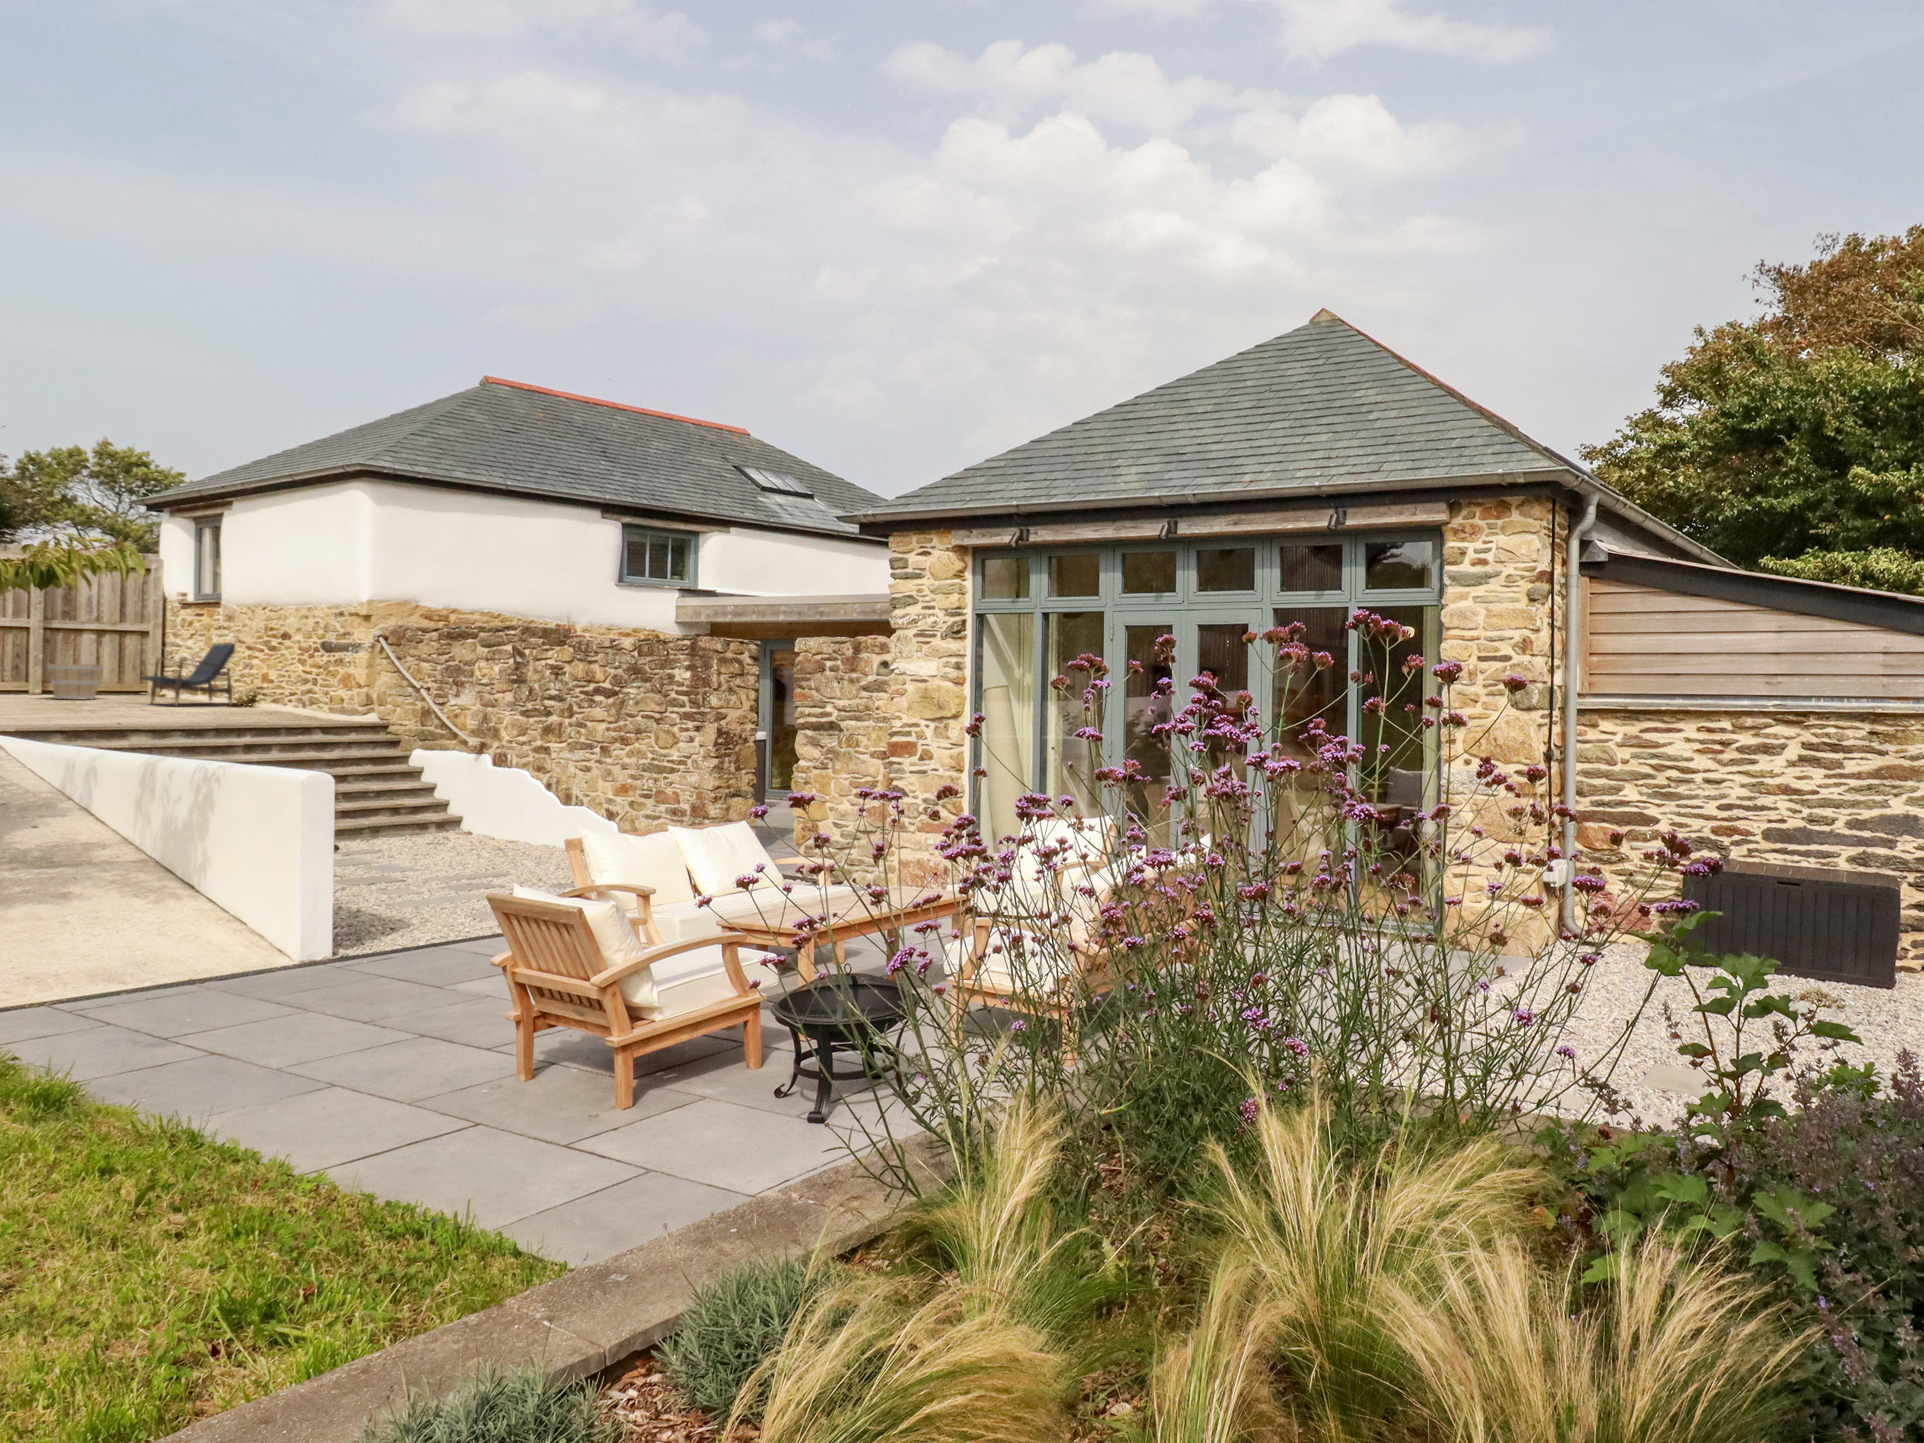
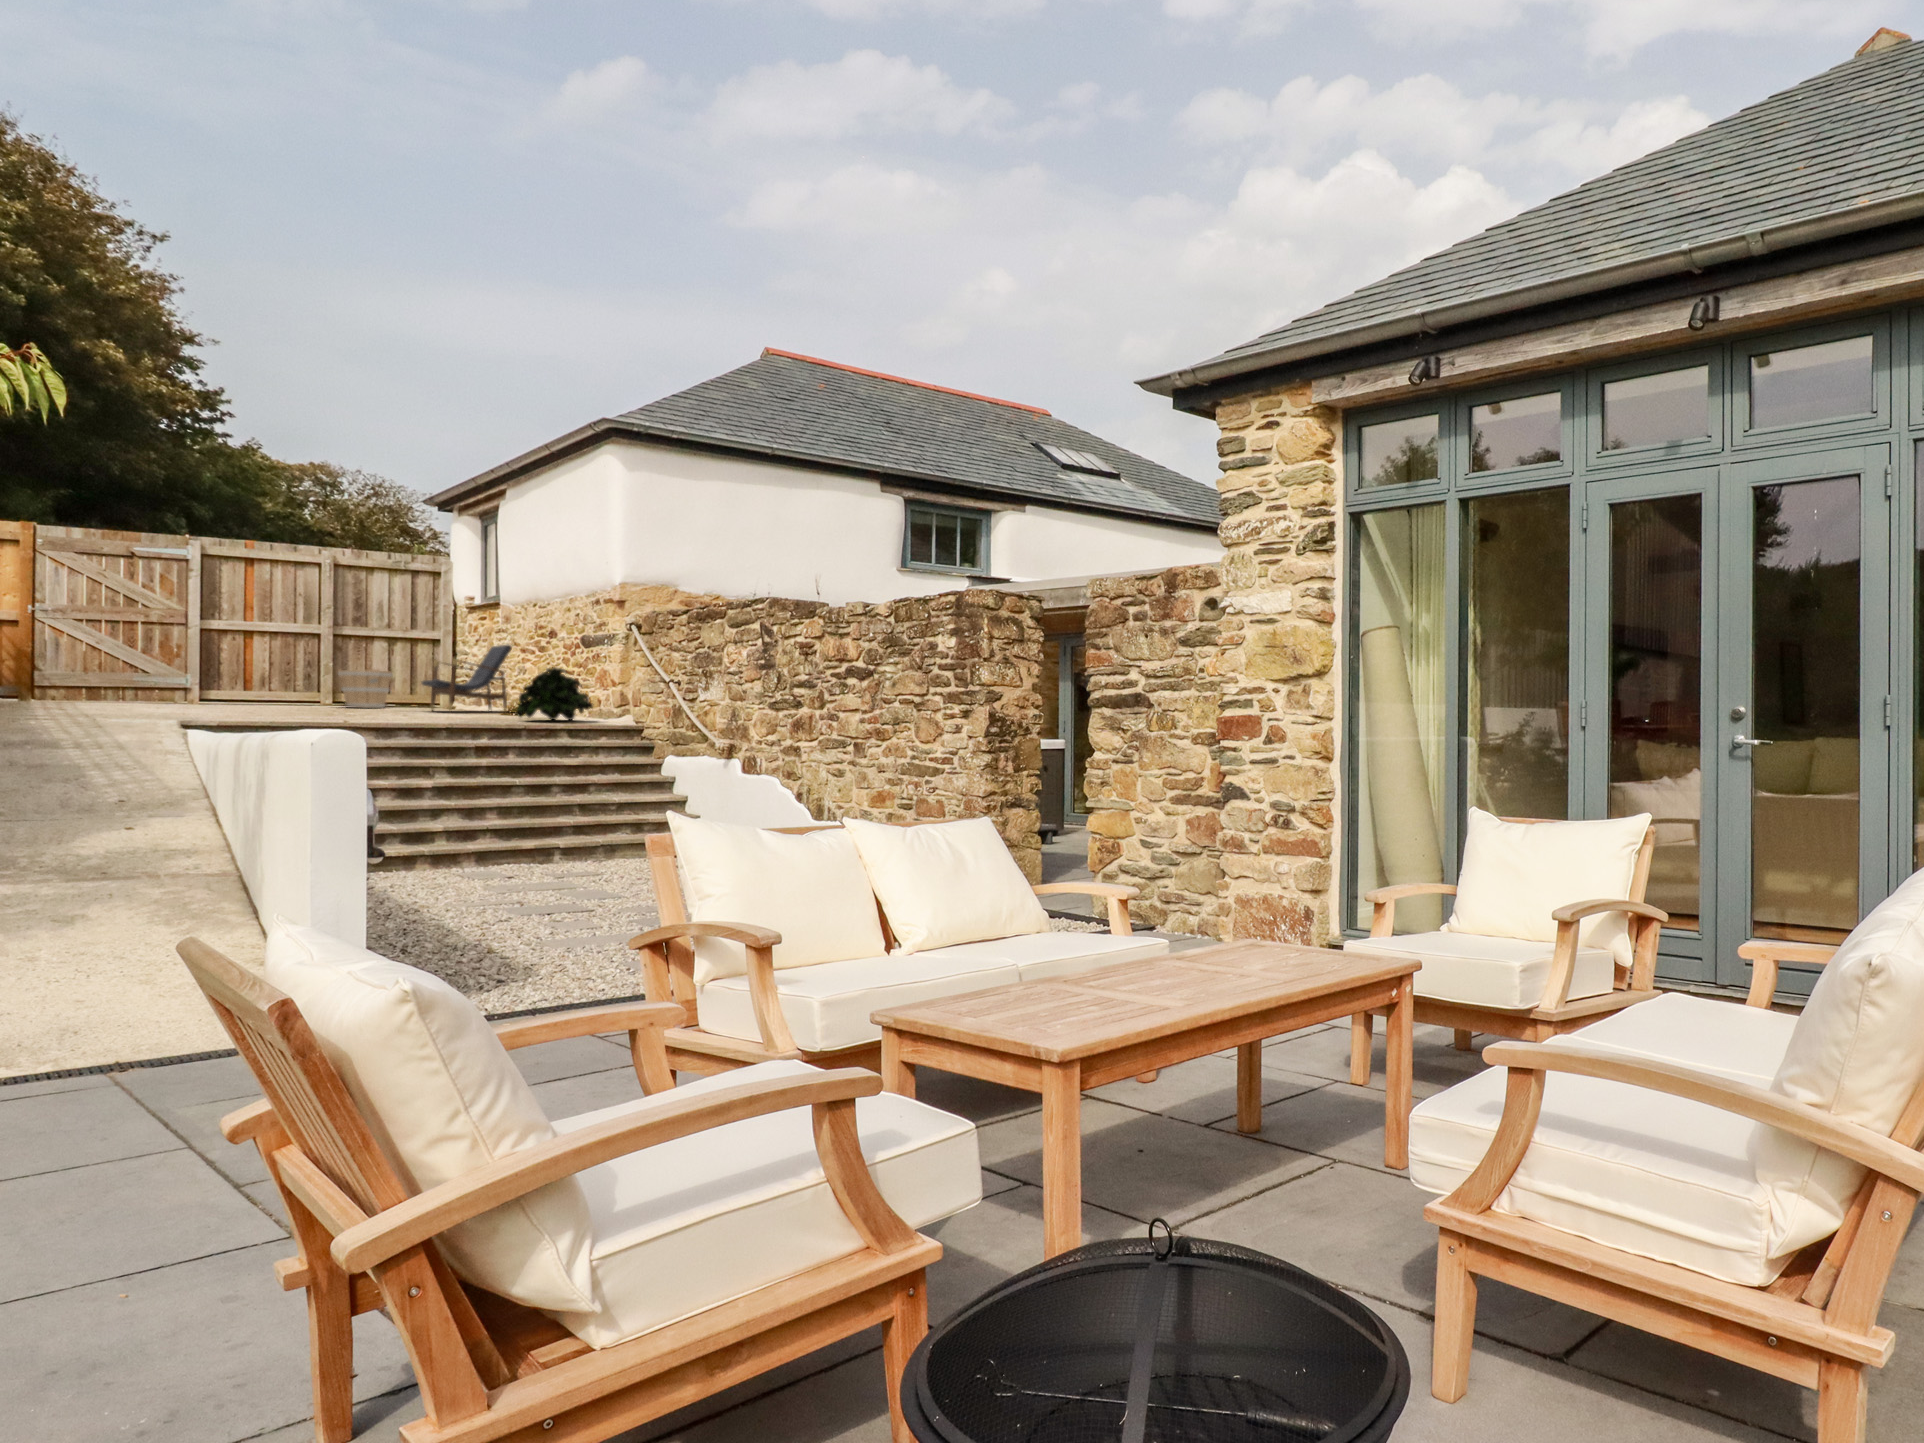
potted plant: none [260,671,335,717] -> present [517,667,593,720]

